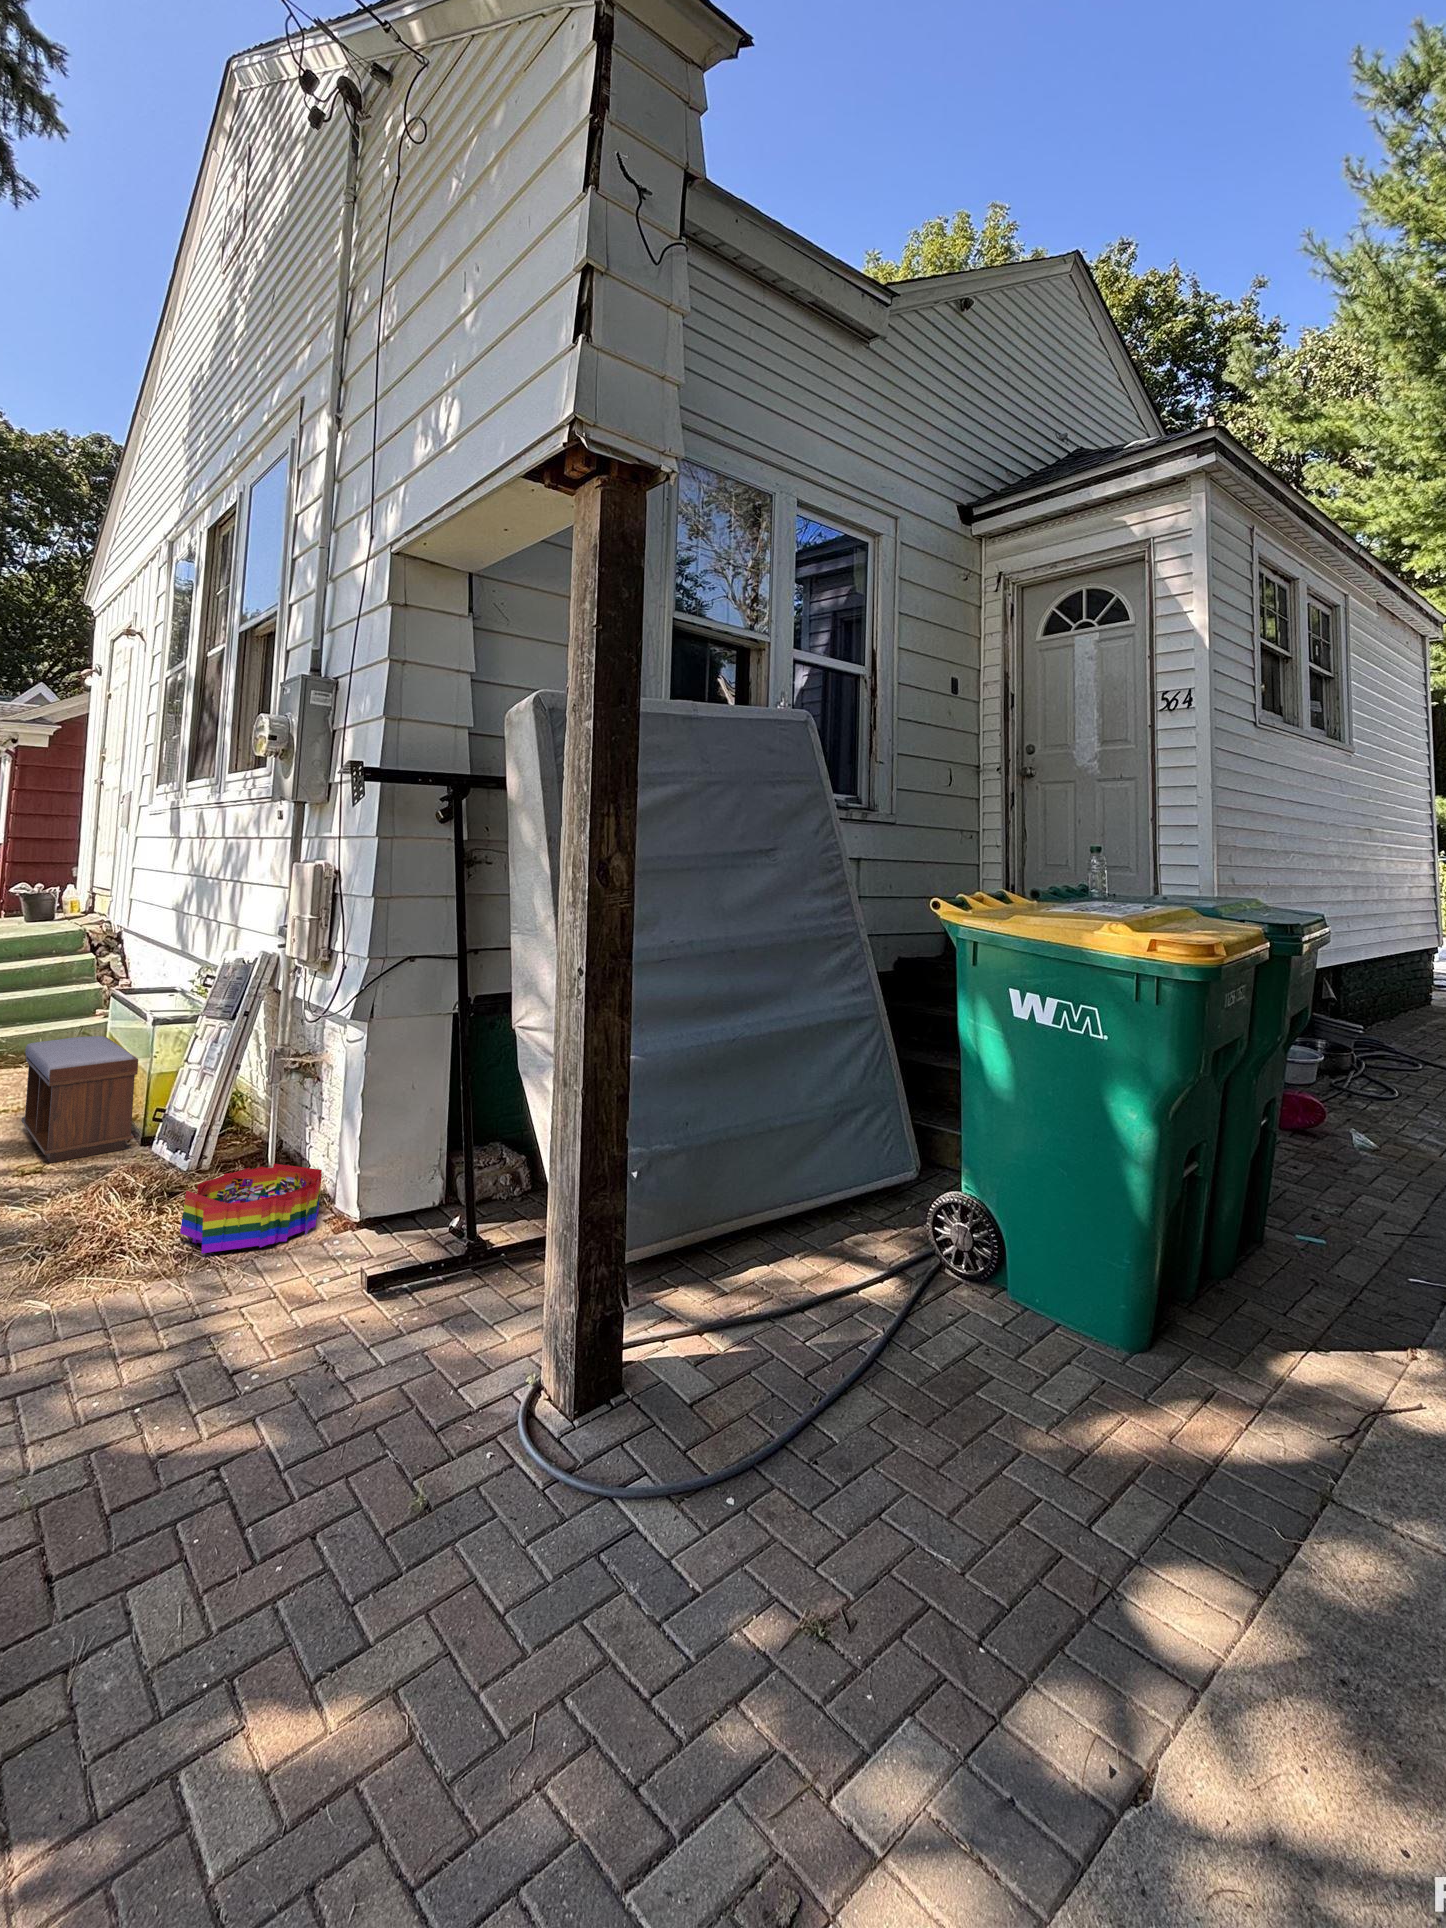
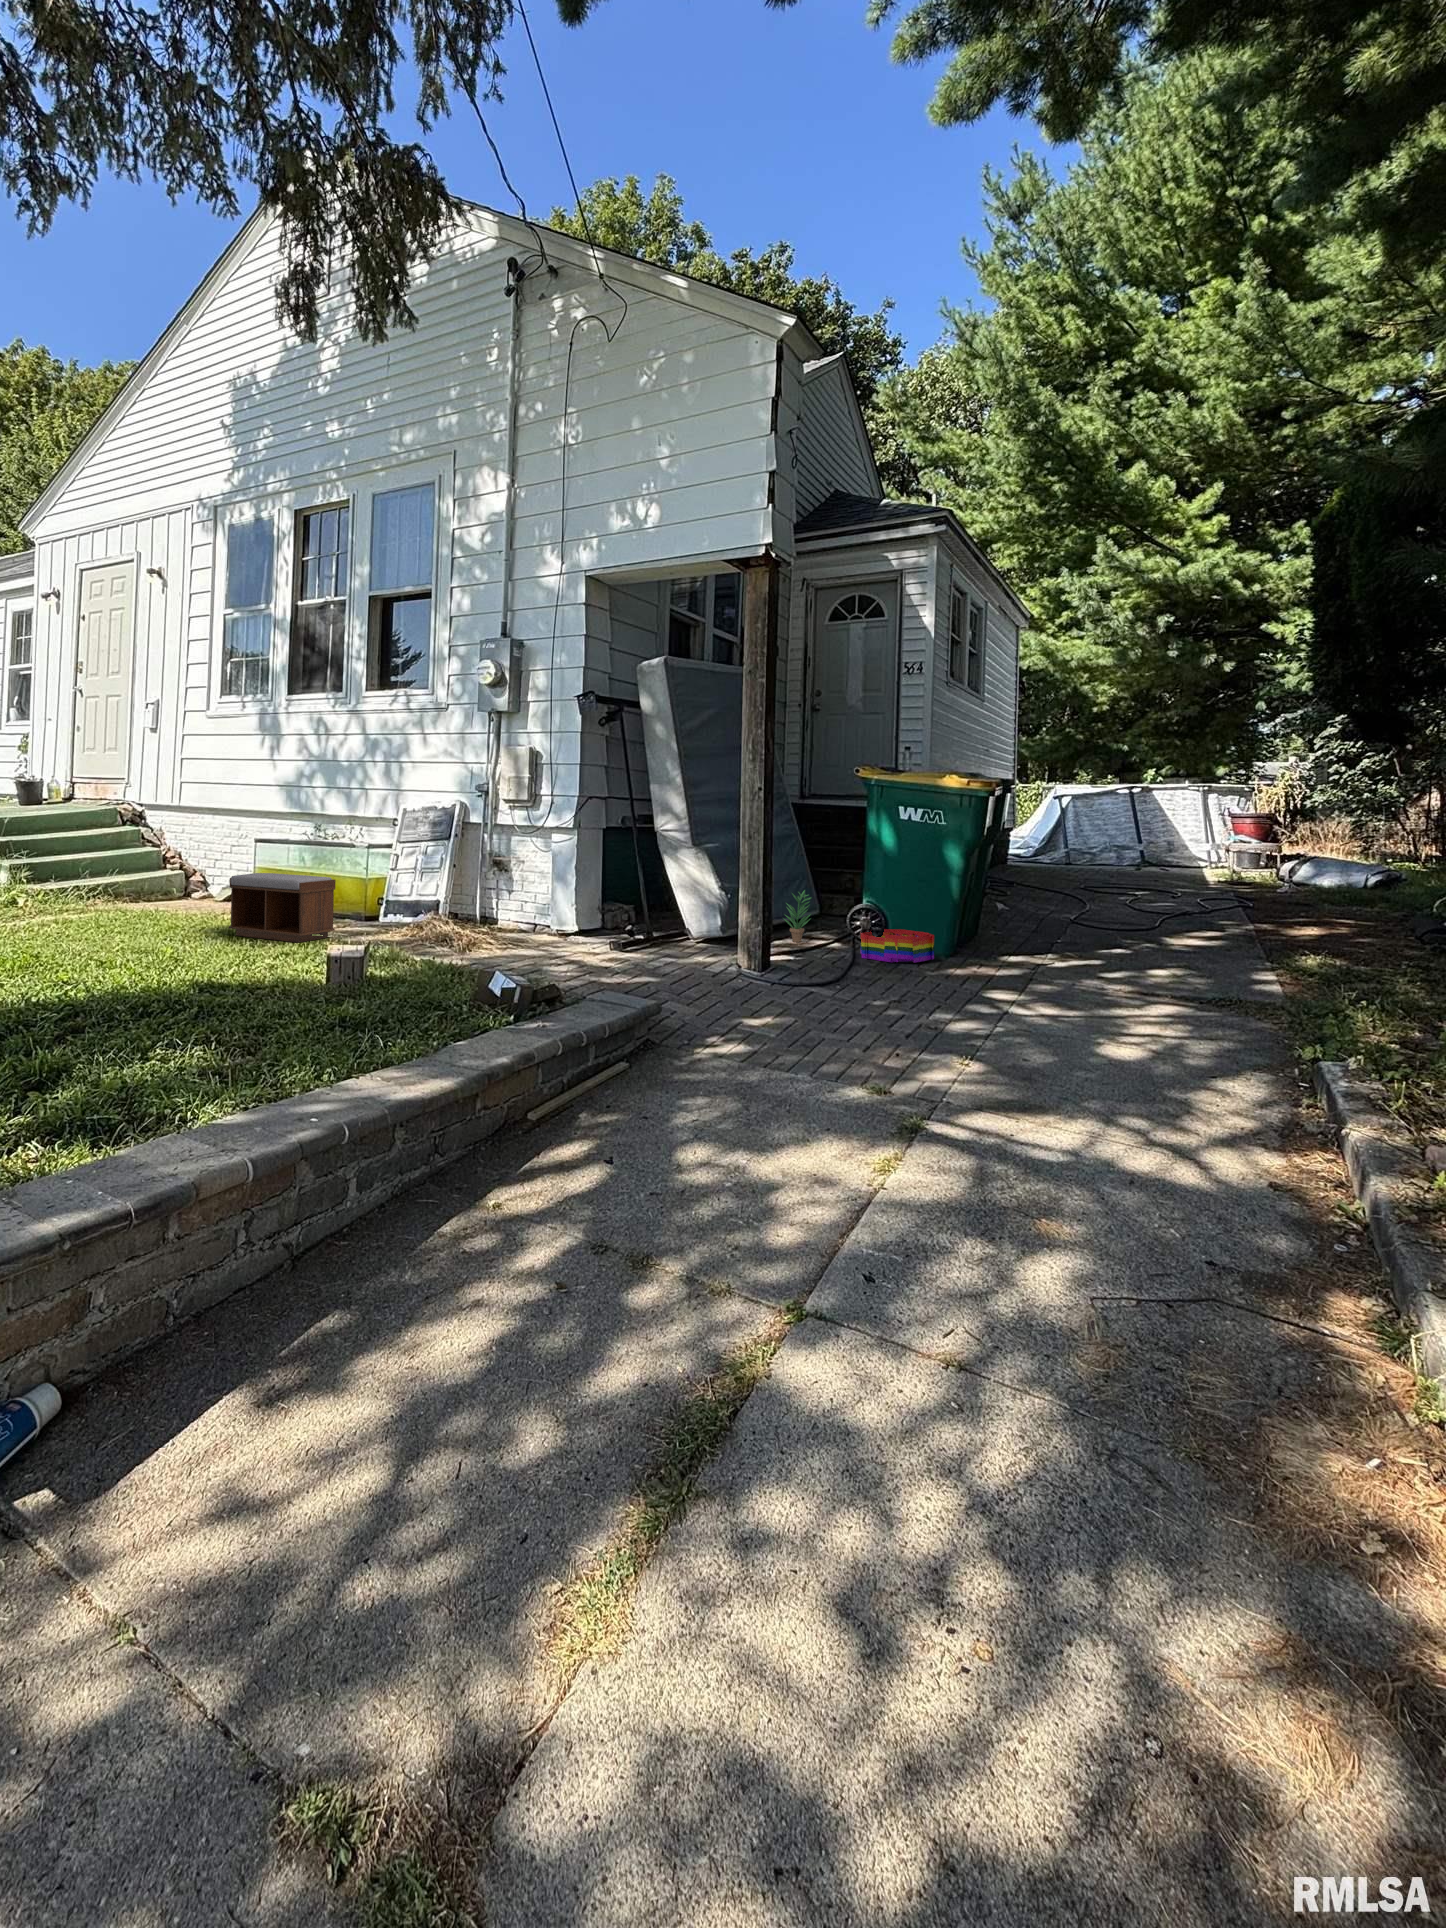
potted plant: none [814,1133,875,1241] -> present [783,891,811,942]
storage bin: present [180,1164,322,1253] -> present [860,929,934,963]

